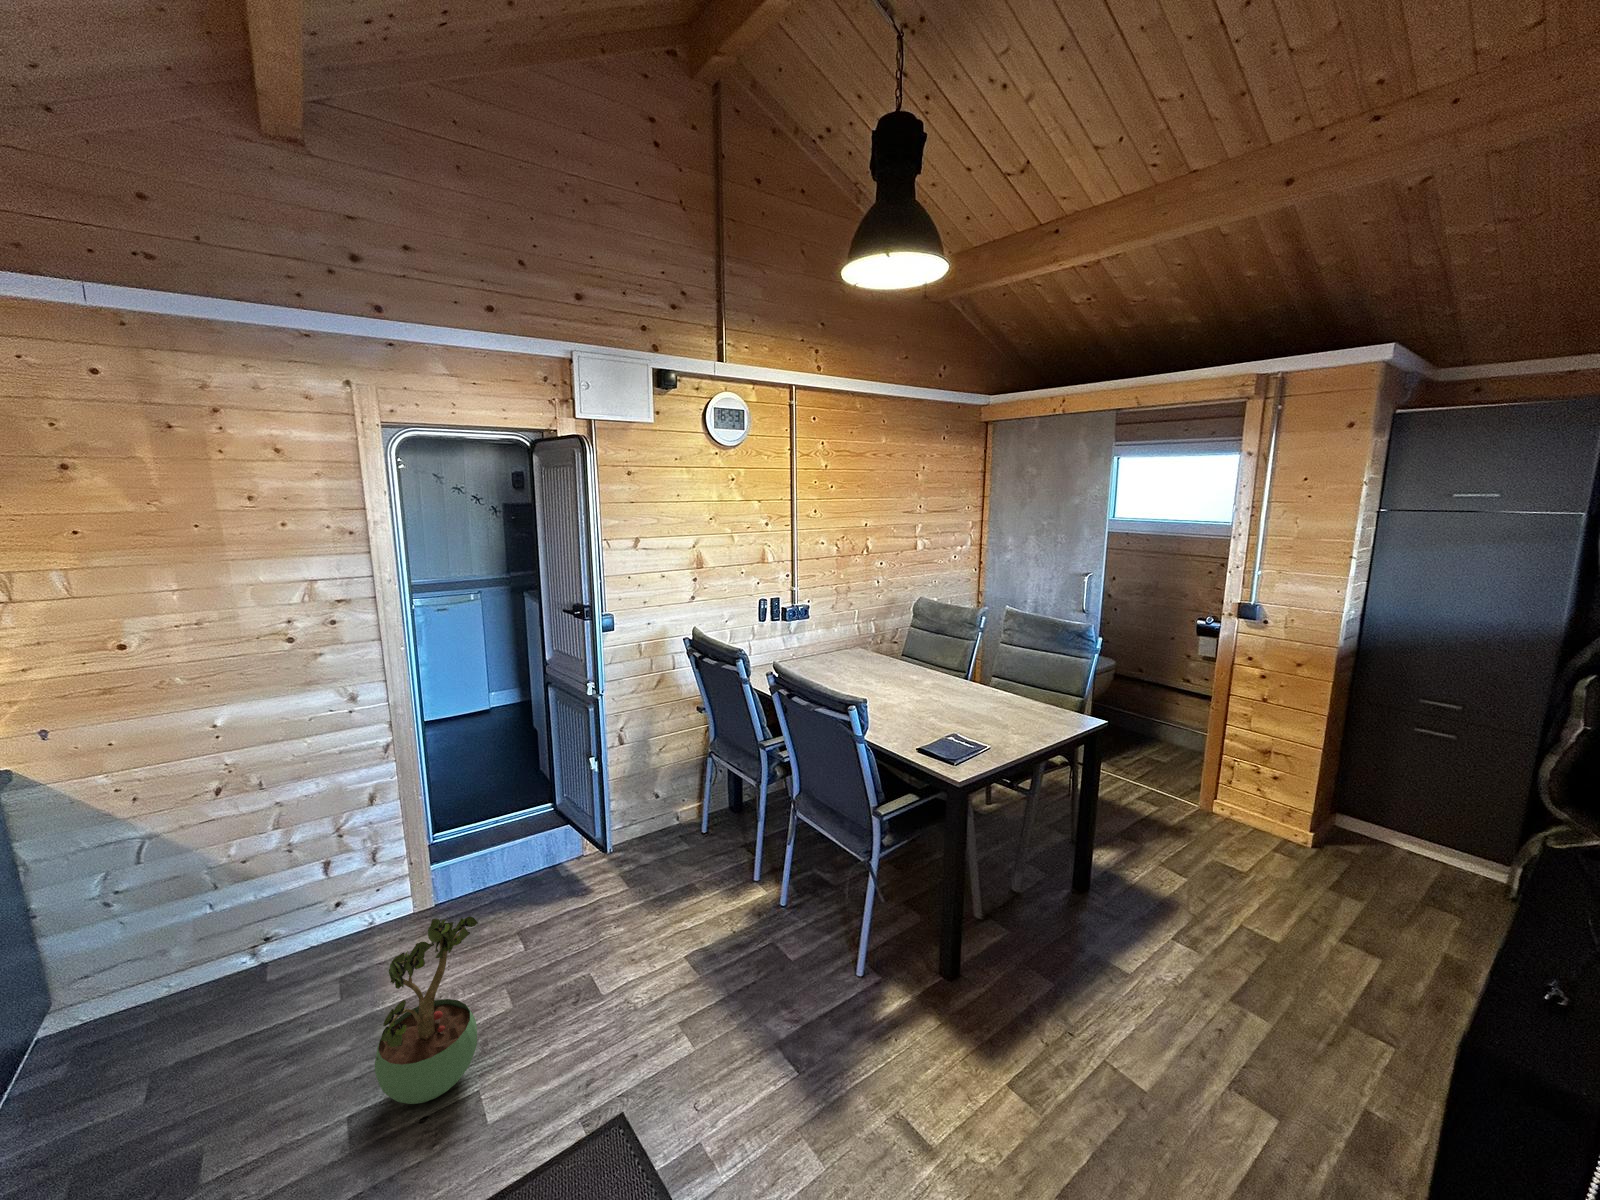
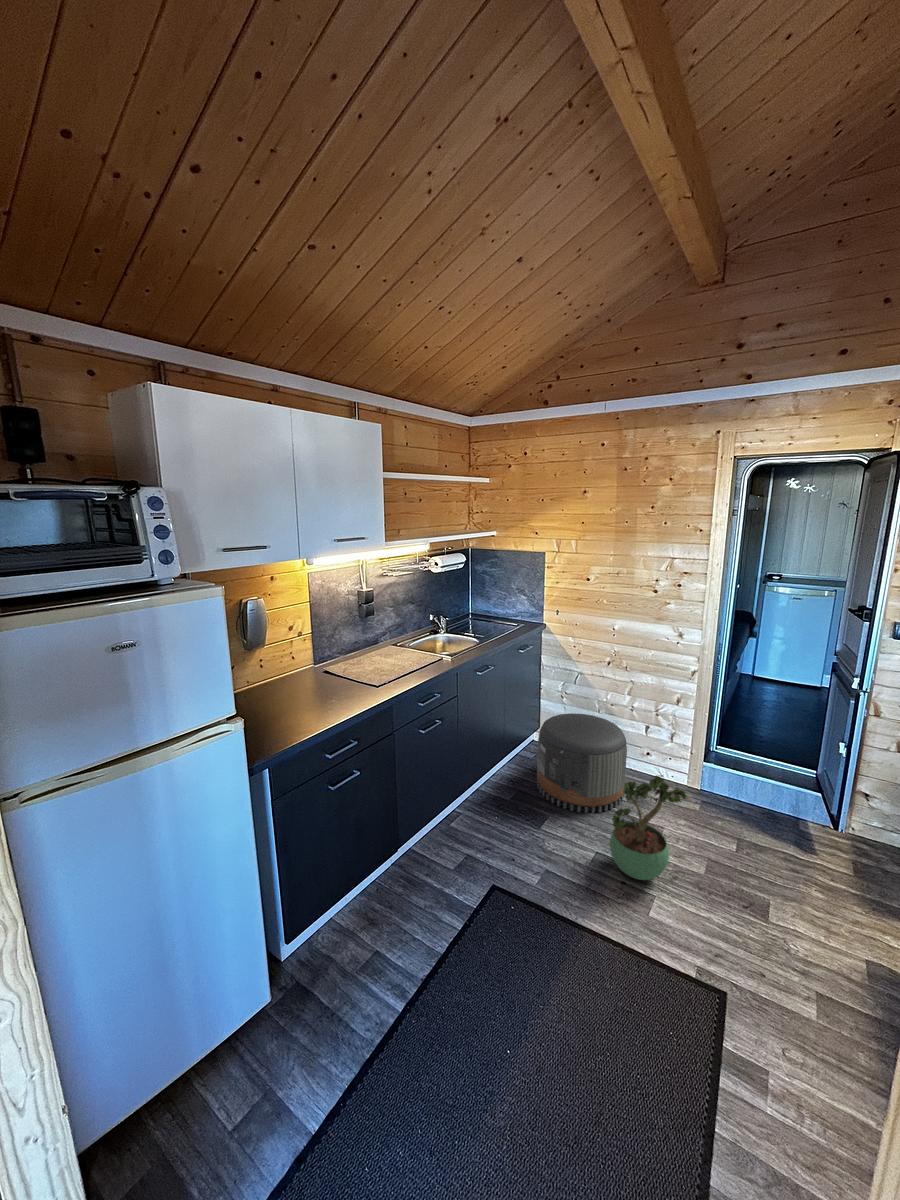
pouf: none [97,890,334,1125] -> present [537,713,627,813]

